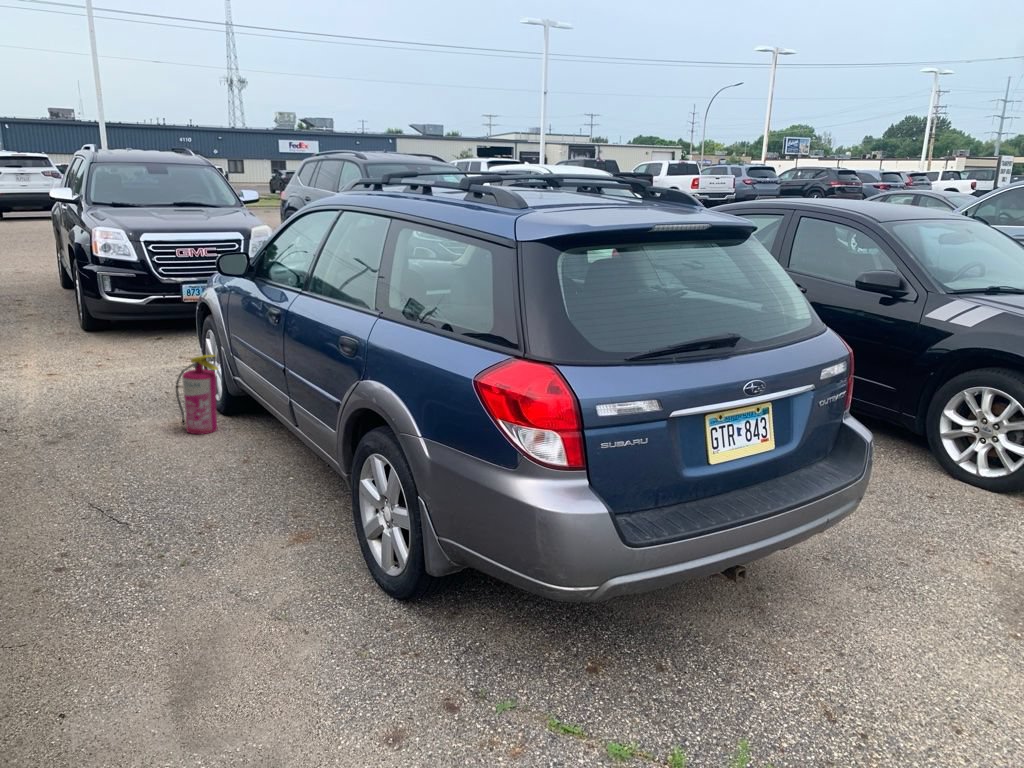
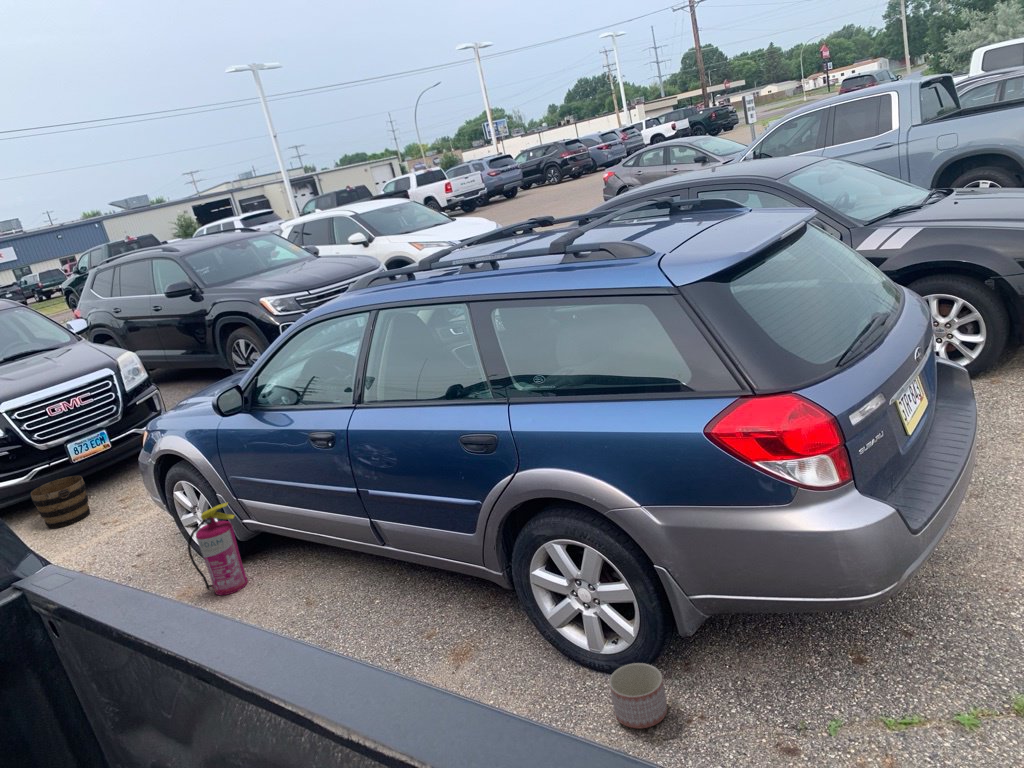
bucket: none [137,311,183,350] -> present [31,476,90,529]
planter: none [331,592,385,654] -> present [609,663,667,728]

